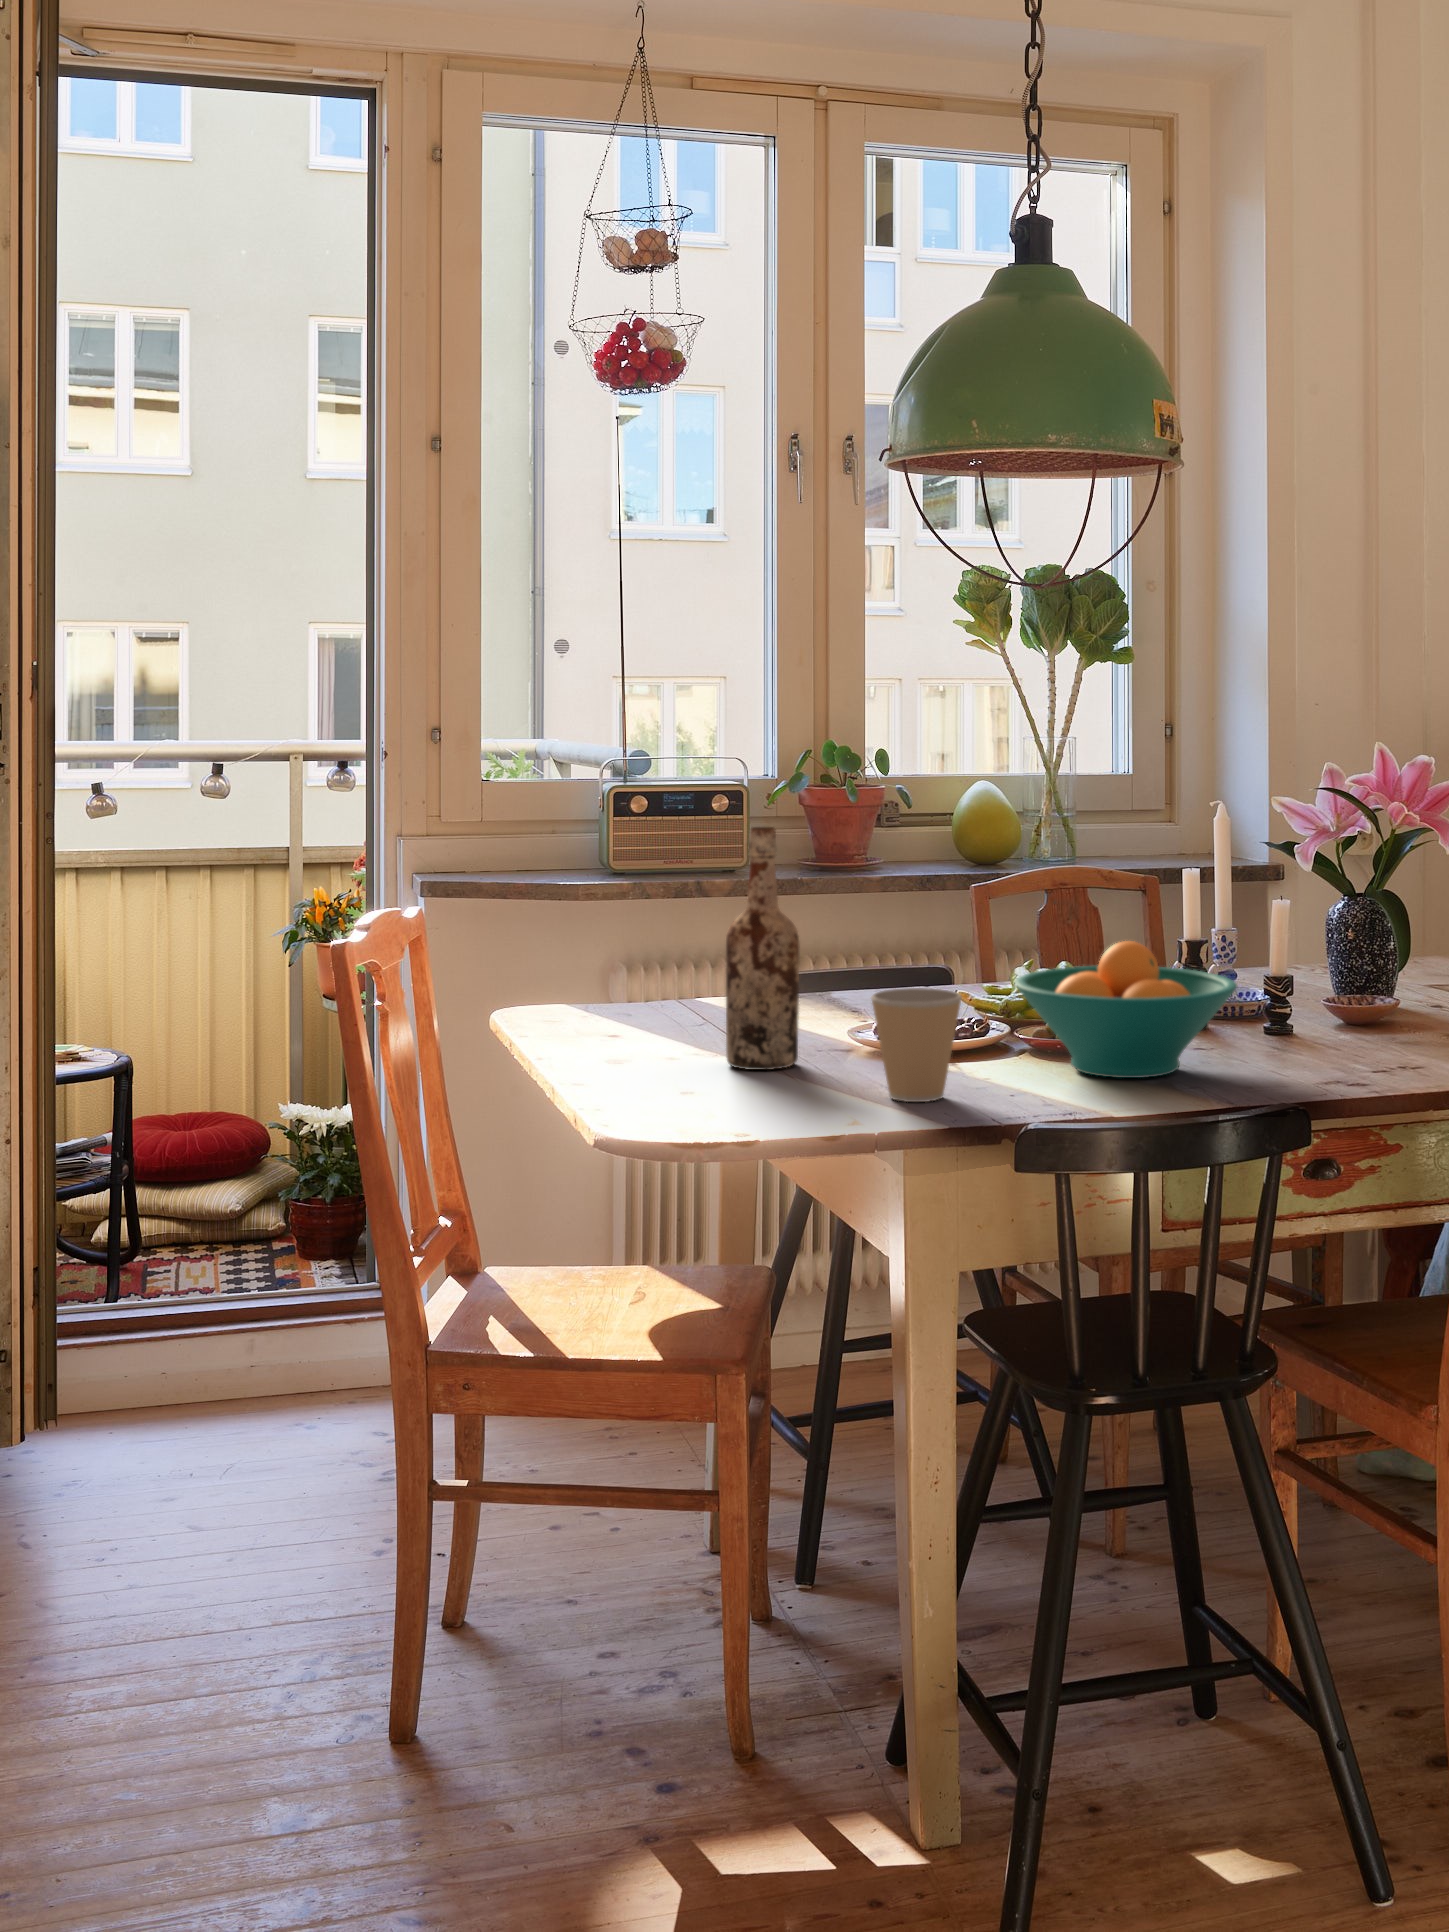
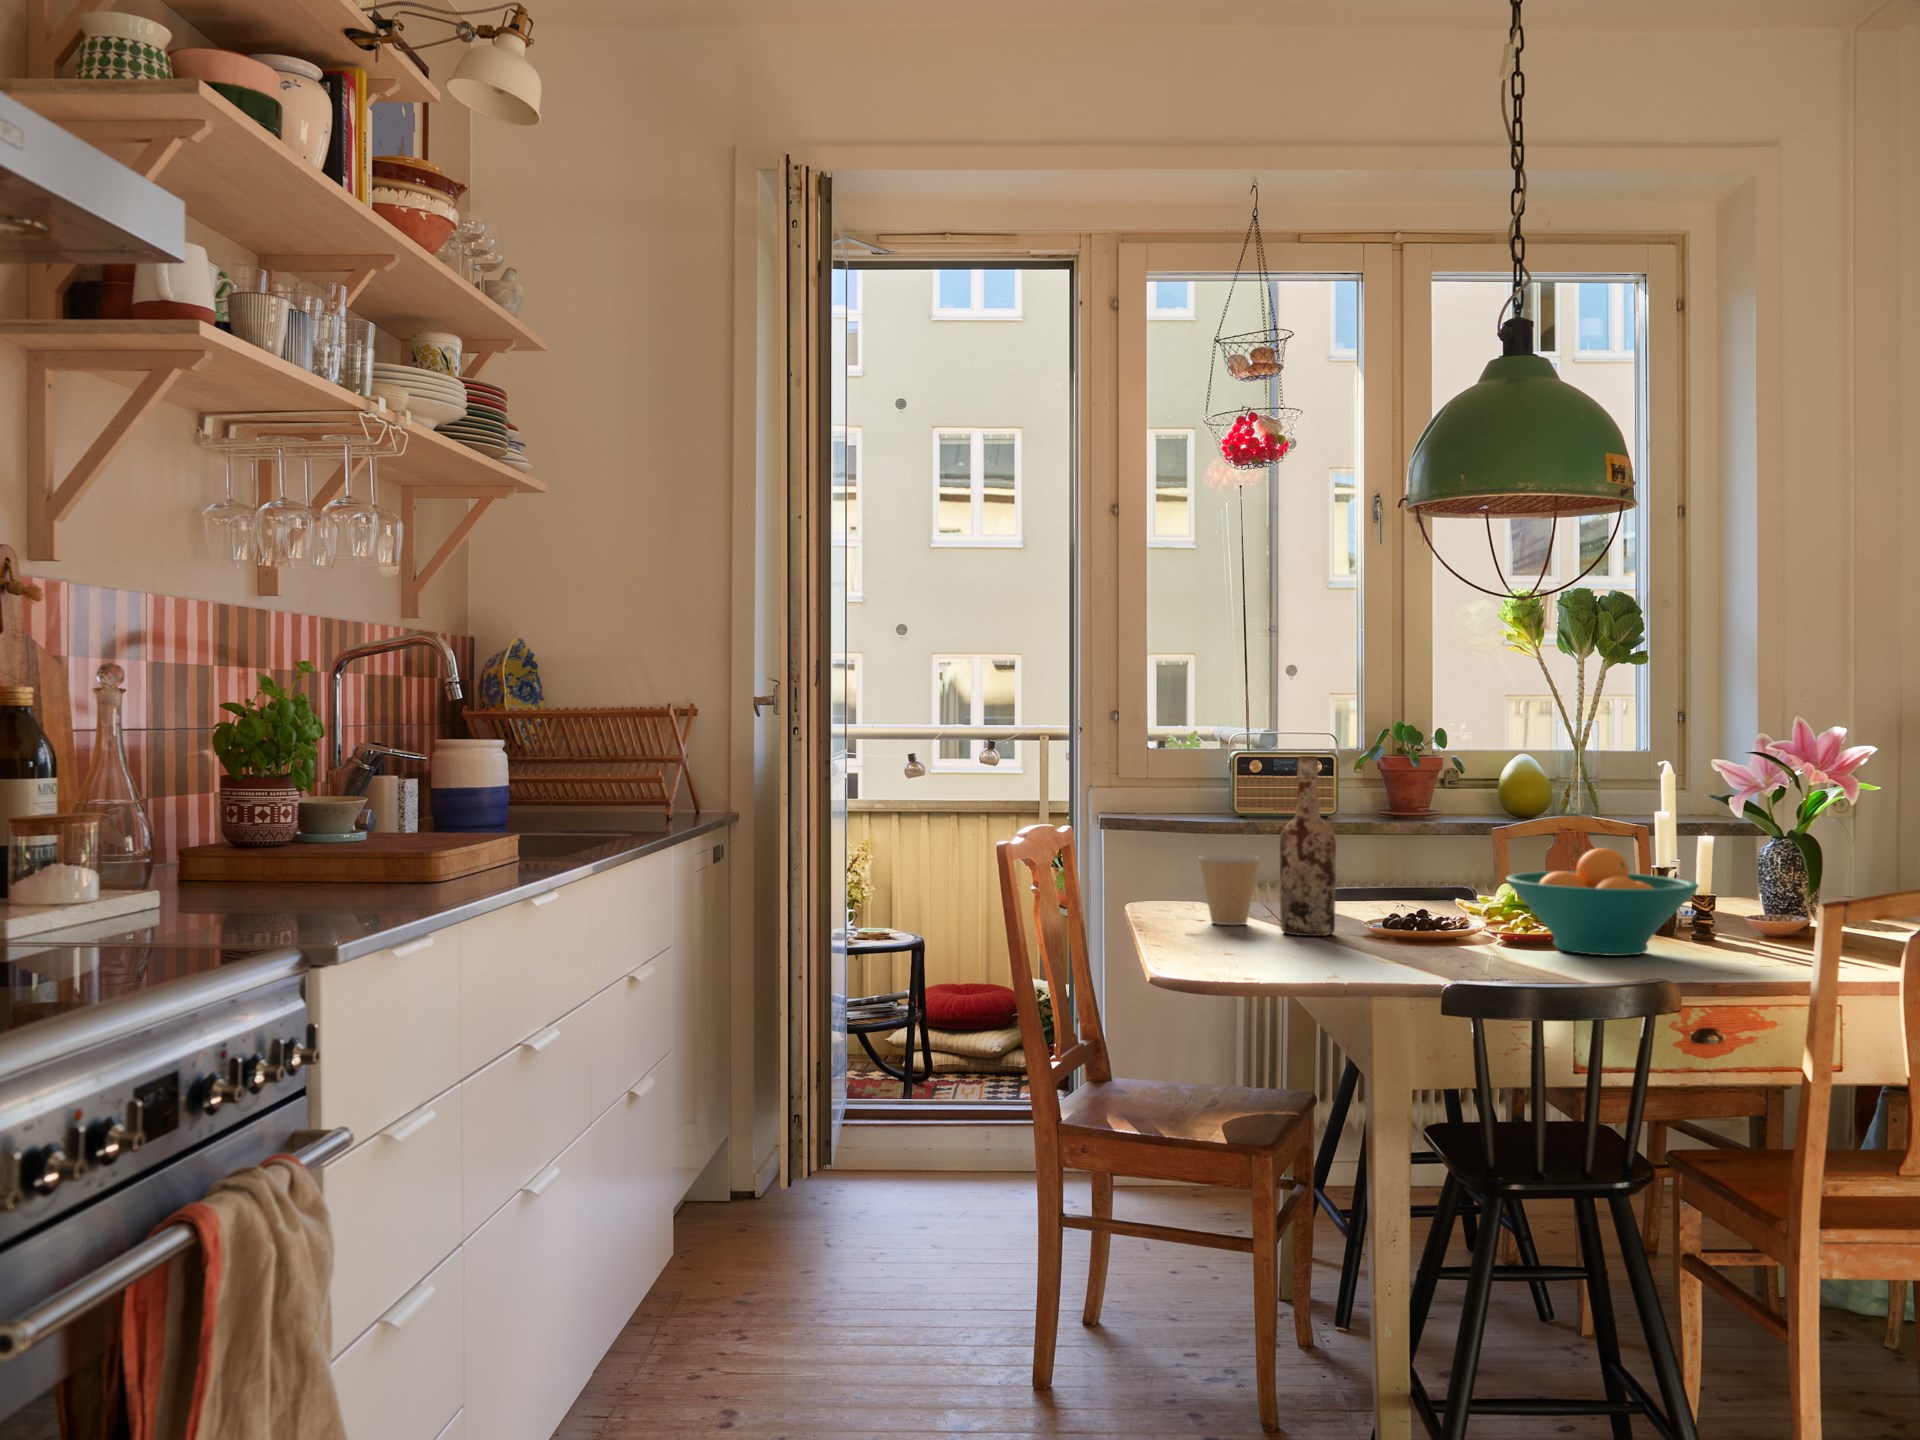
coffee cup: present [871,988,962,1102] -> present [1199,854,1259,925]

